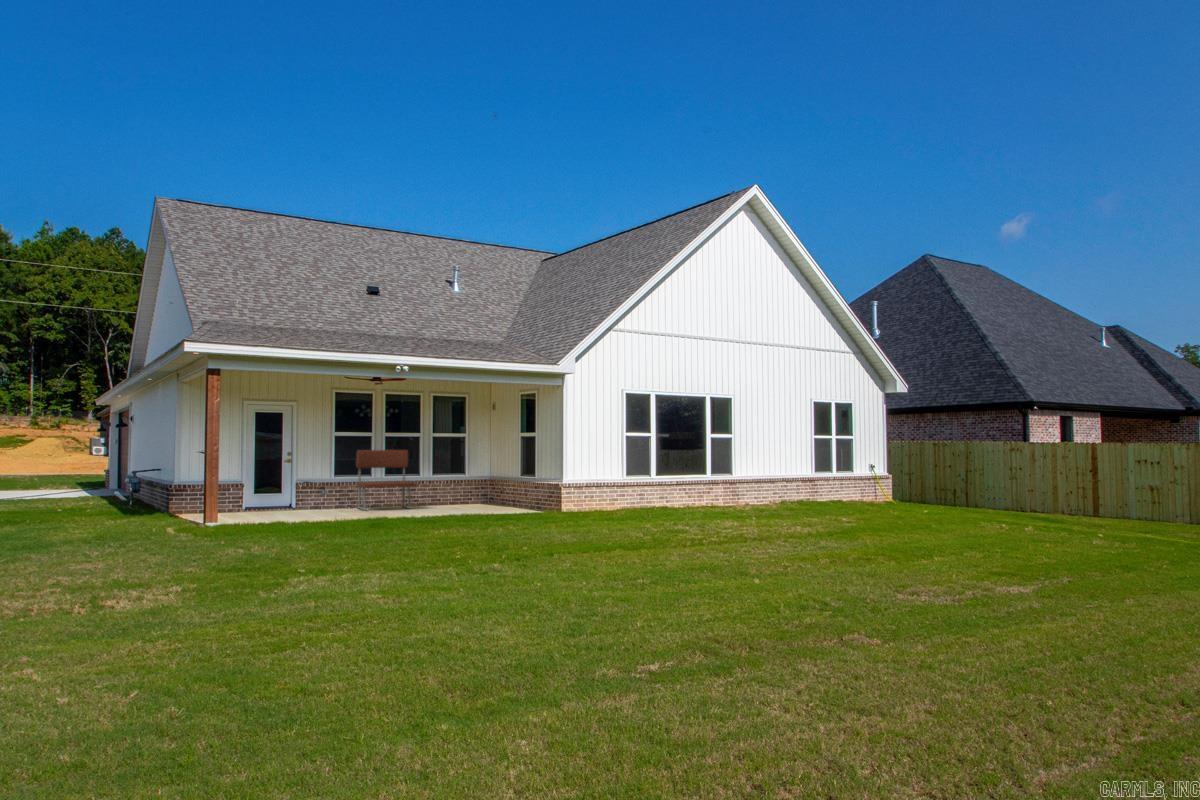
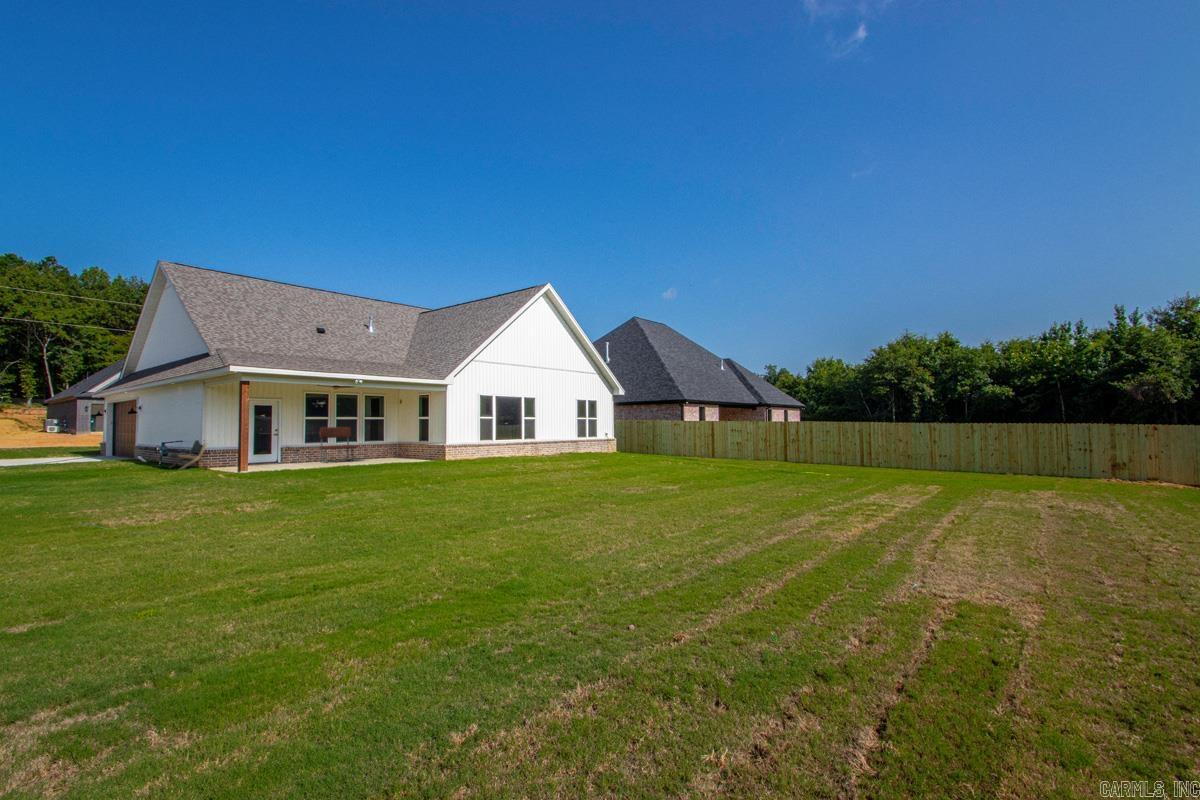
lounge chair: none [120,469,177,517] -> present [169,440,206,469]

